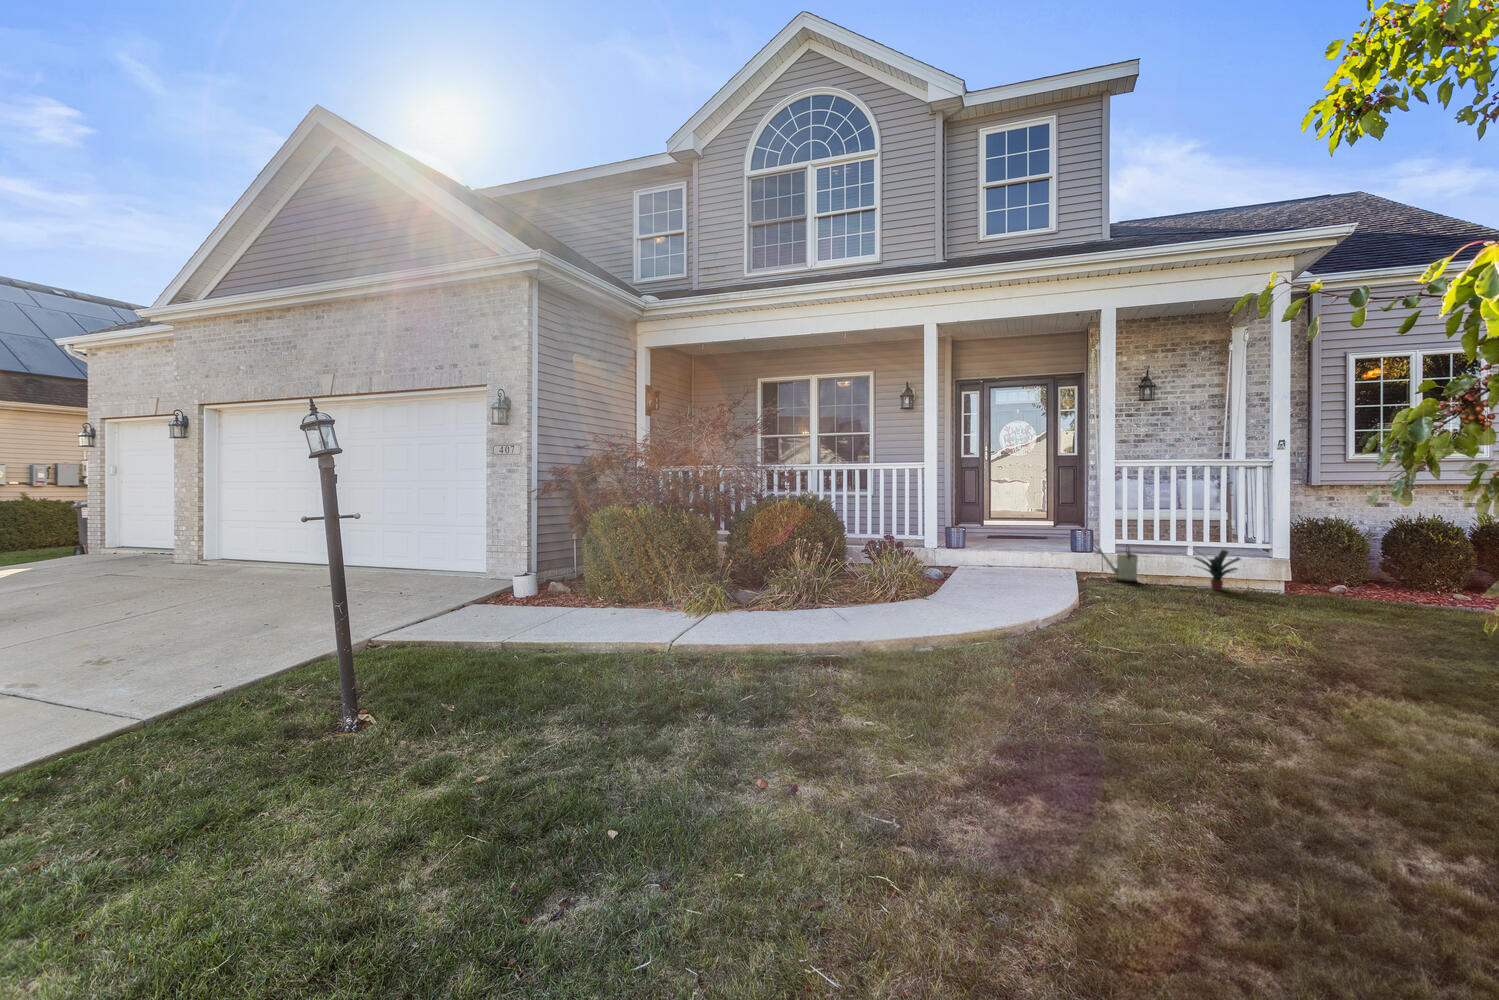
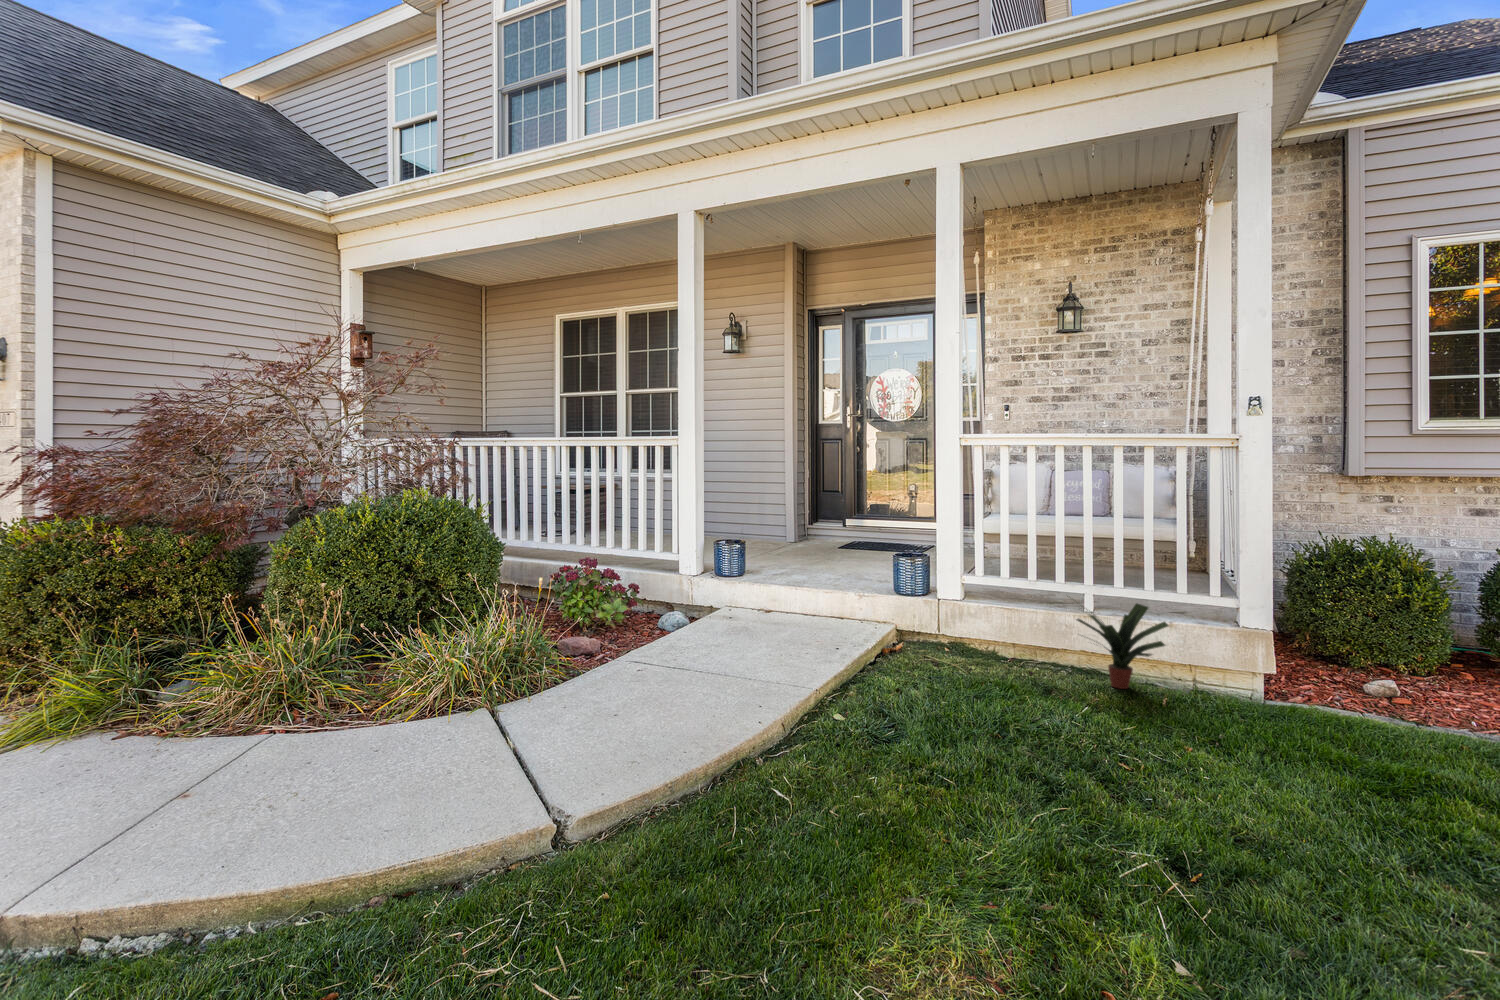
watering can: present [1095,545,1138,582] -> none [906,586,989,660]

